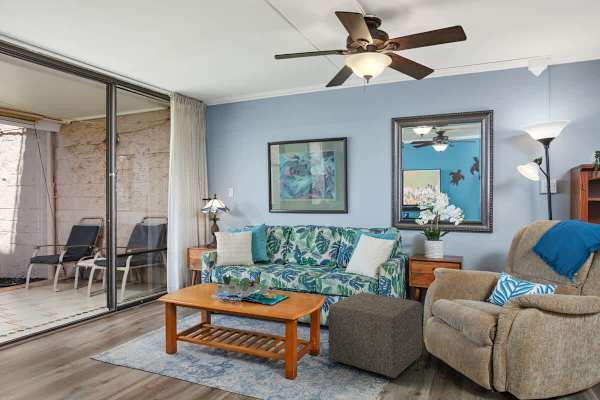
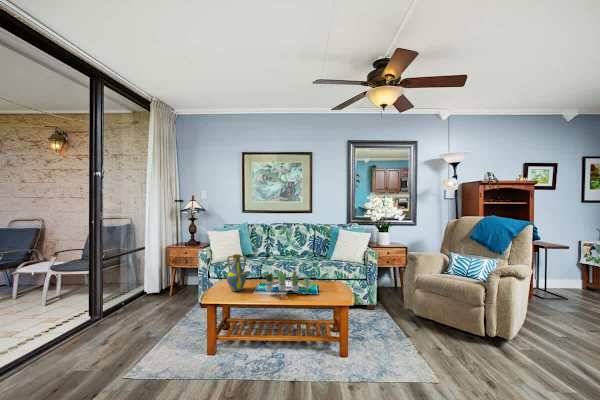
vase: none [189,254,210,292] -> present [227,254,246,291]
ottoman: present [328,293,422,379] -> none [360,276,422,341]

